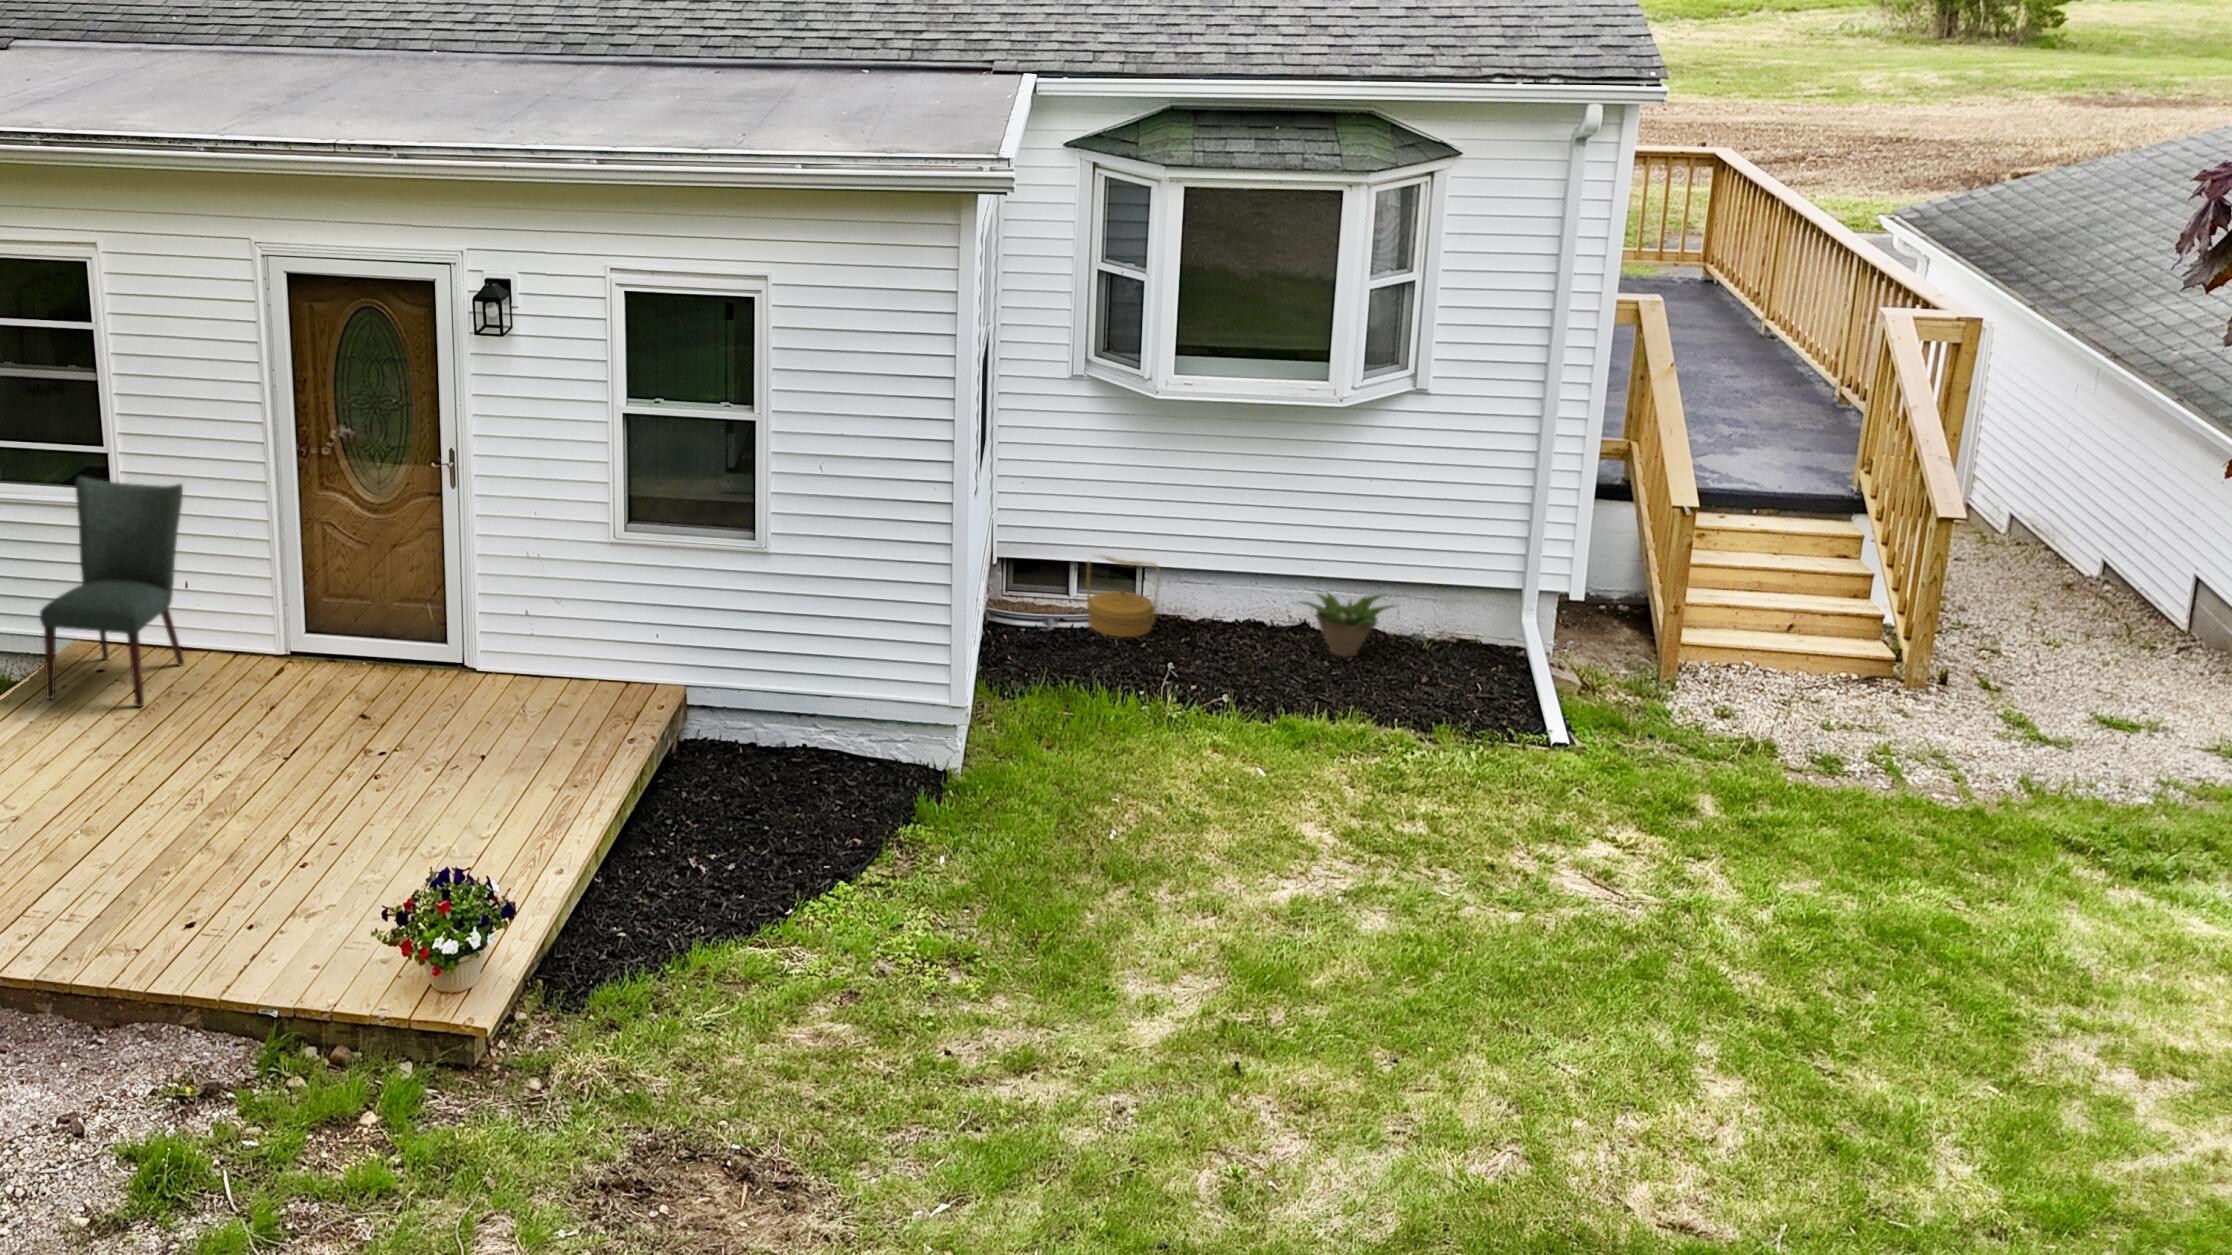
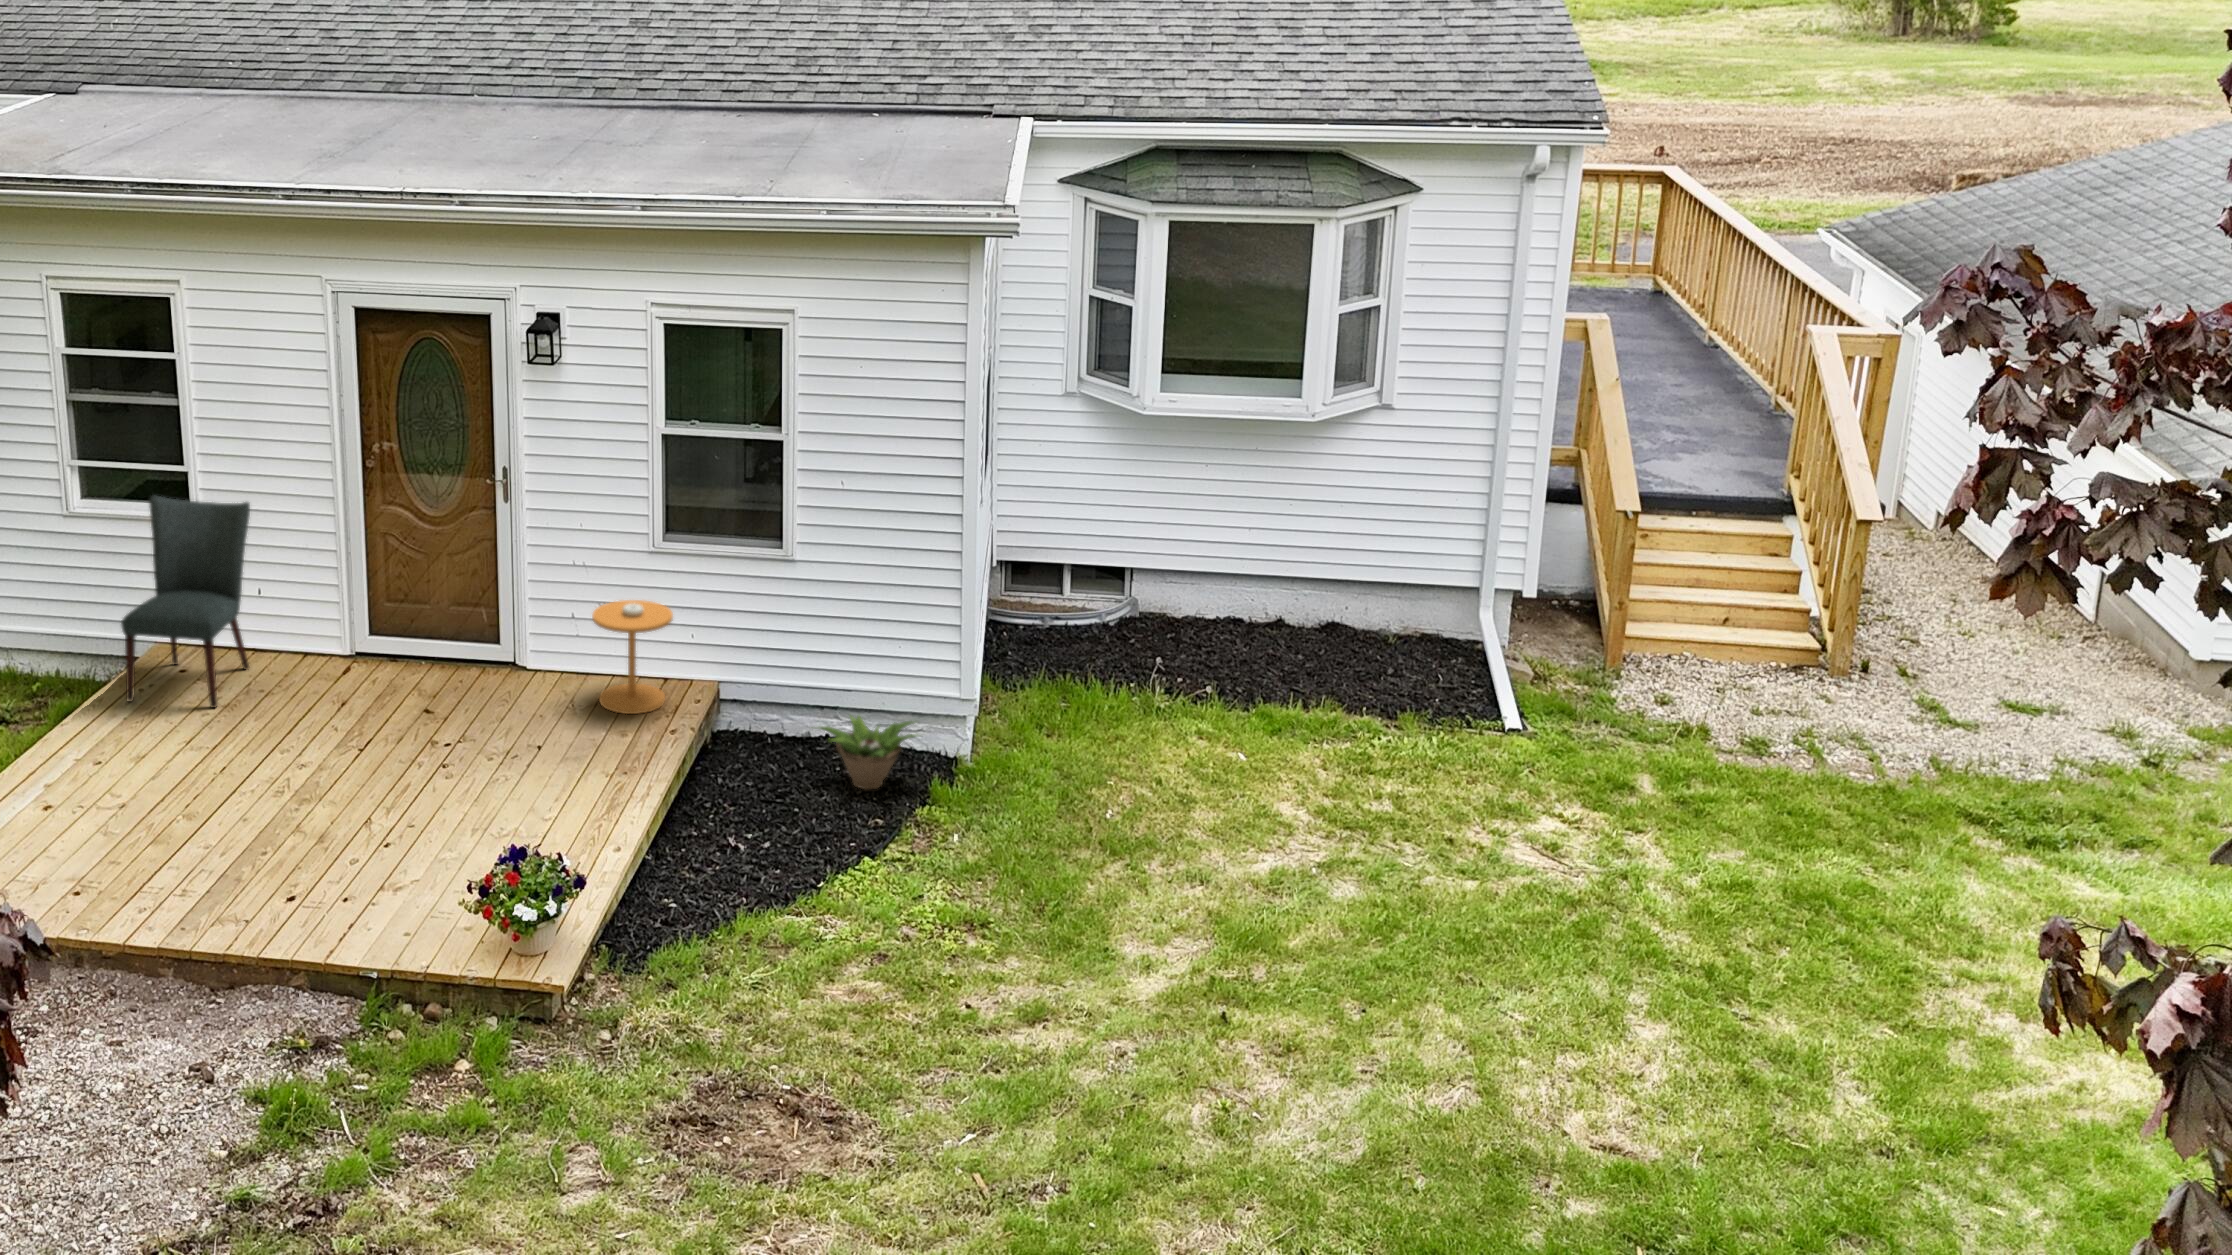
woven basket: present [1087,556,1161,637] -> none [1079,560,1147,637]
side table: none [549,593,637,717] -> present [592,600,673,714]
decorative plant: present [1303,593,1395,656] -> present [819,716,918,789]

